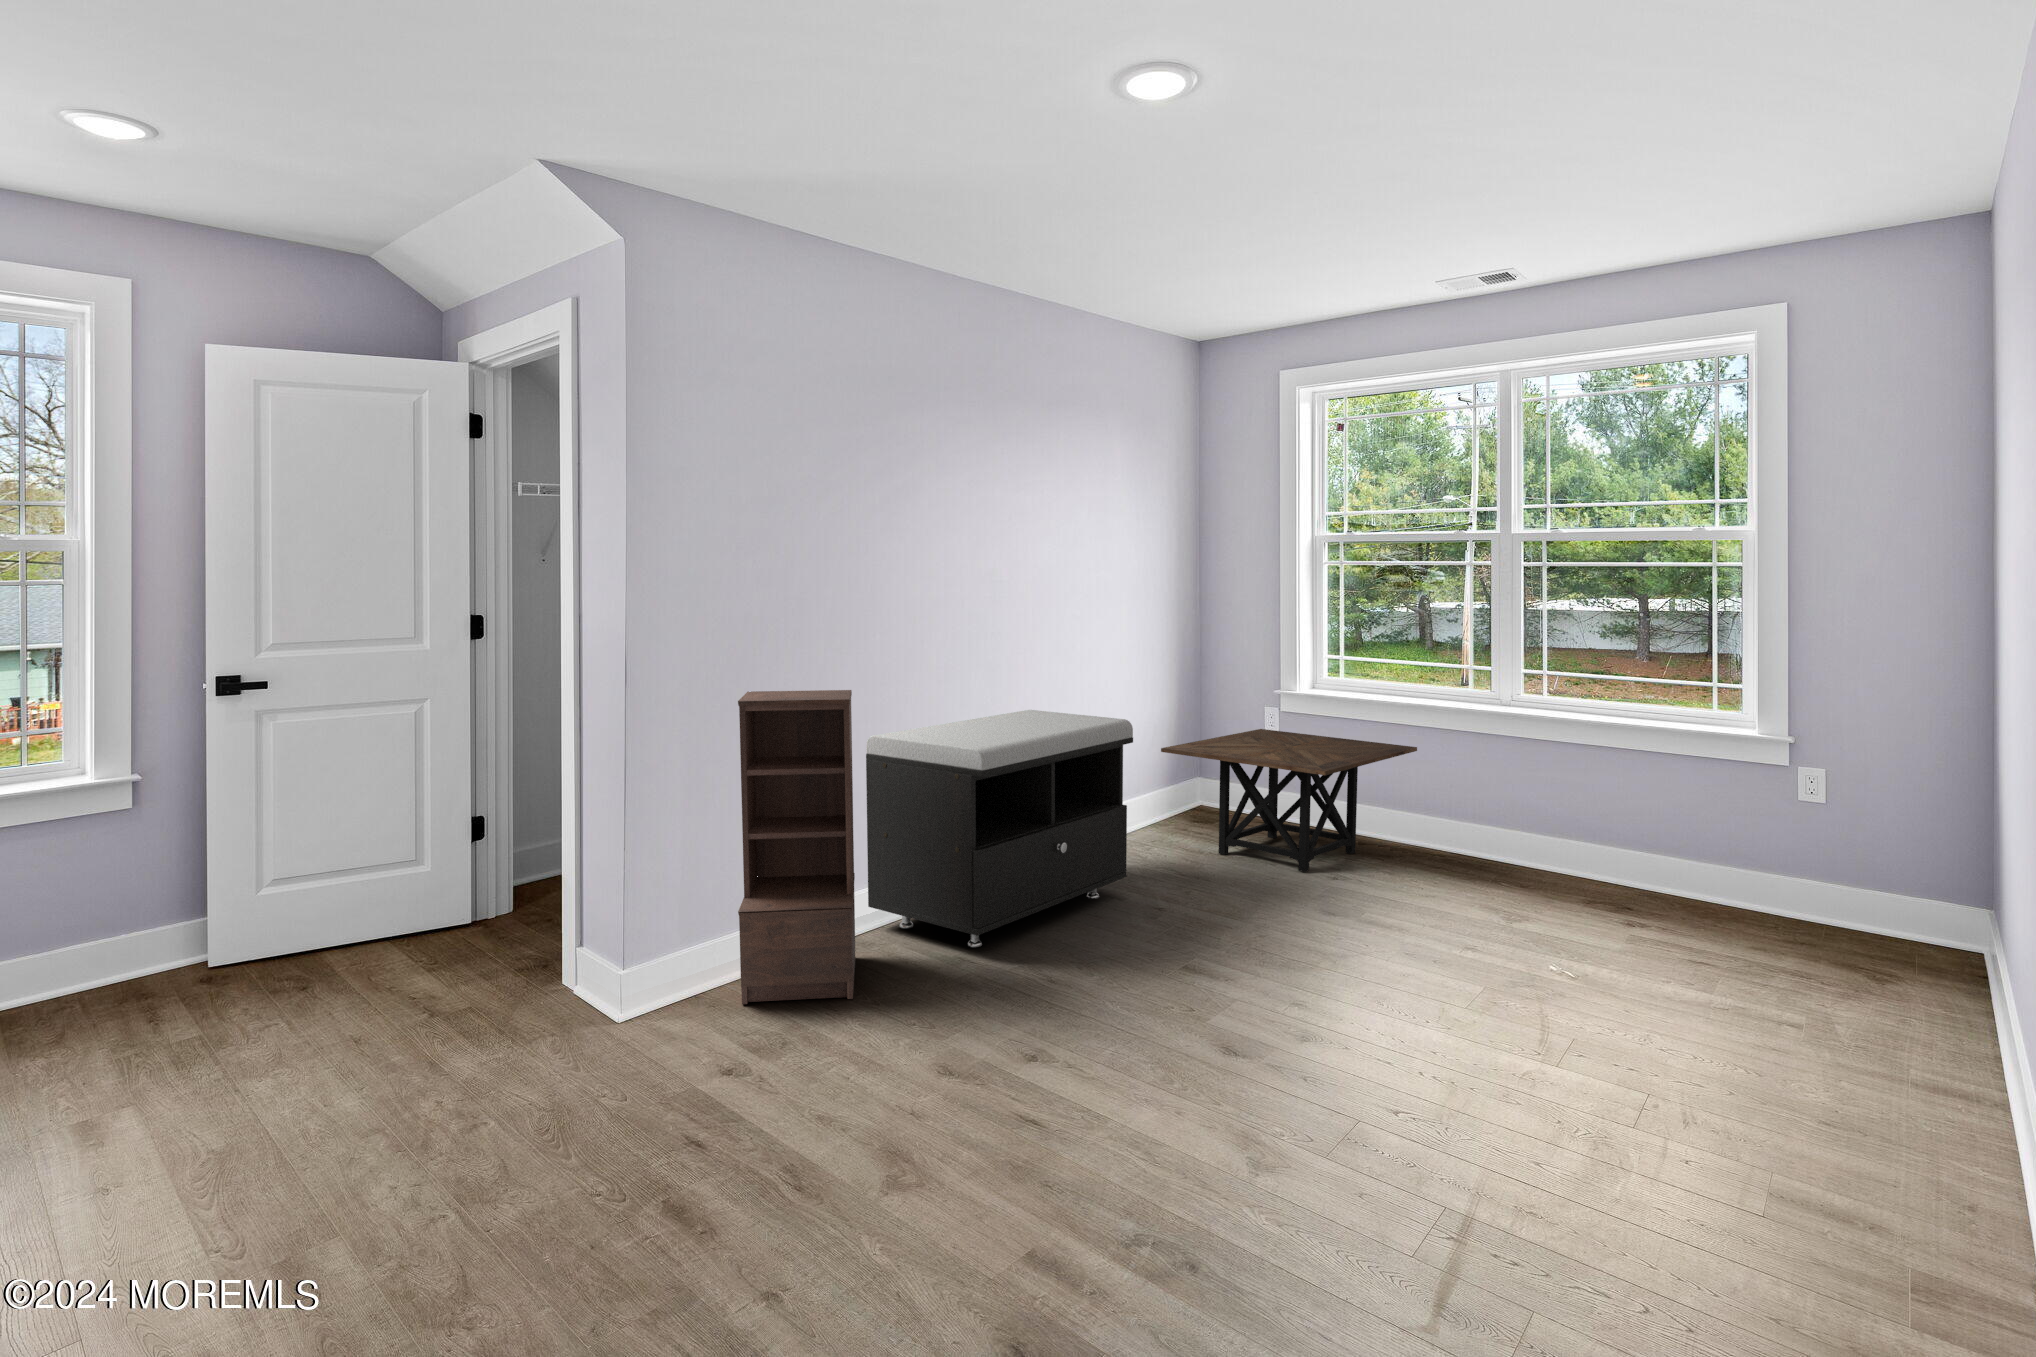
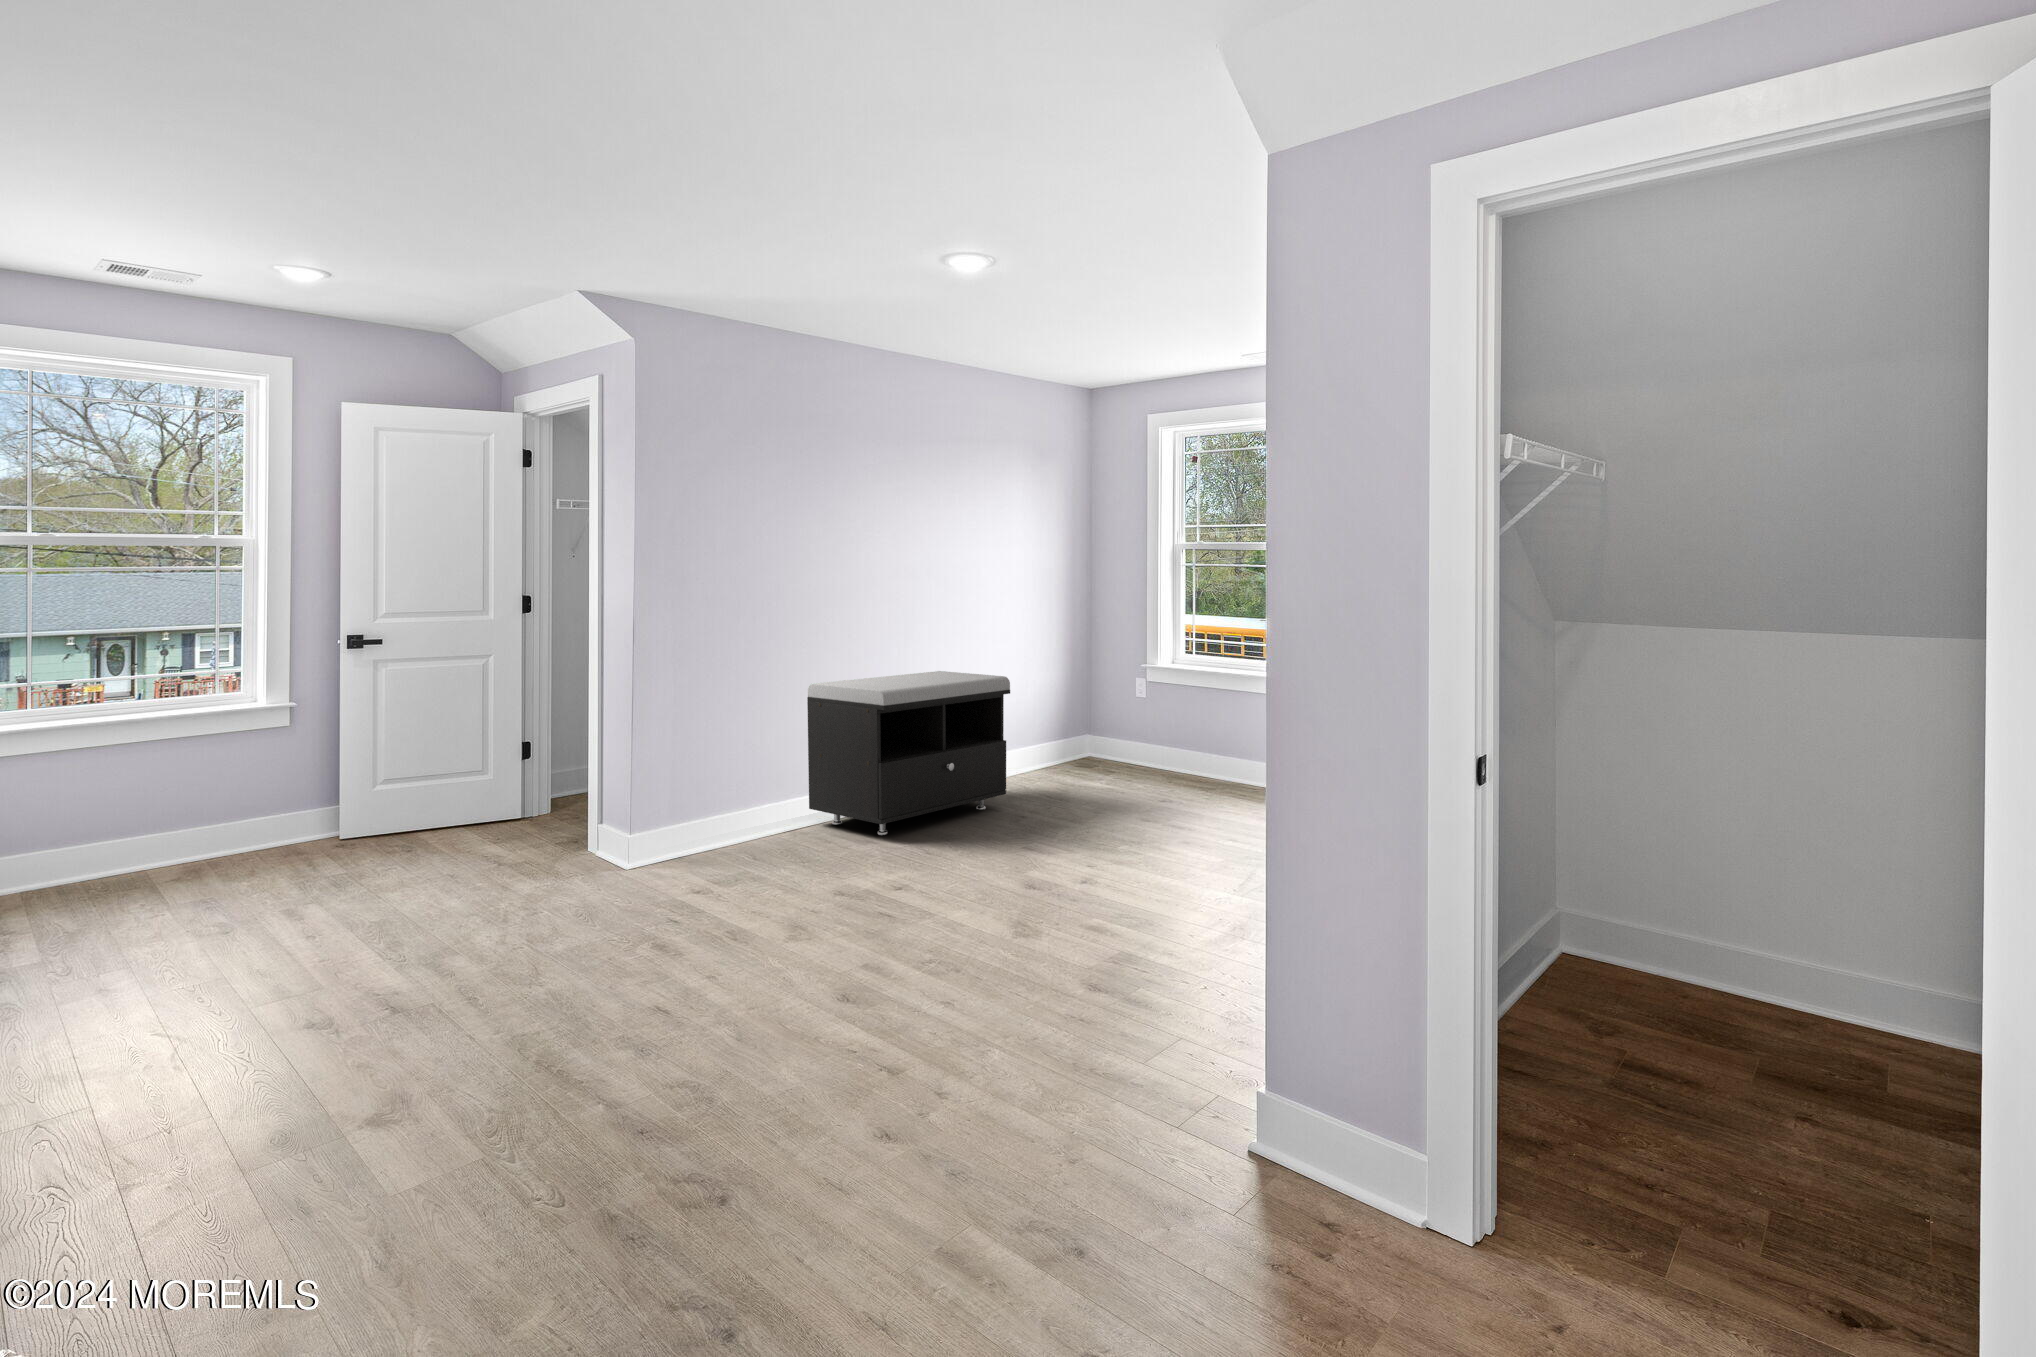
bookshelf: present [738,690,855,1004] -> none [706,648,795,863]
side table: present [1161,729,1417,872] -> none [1045,692,1241,795]

